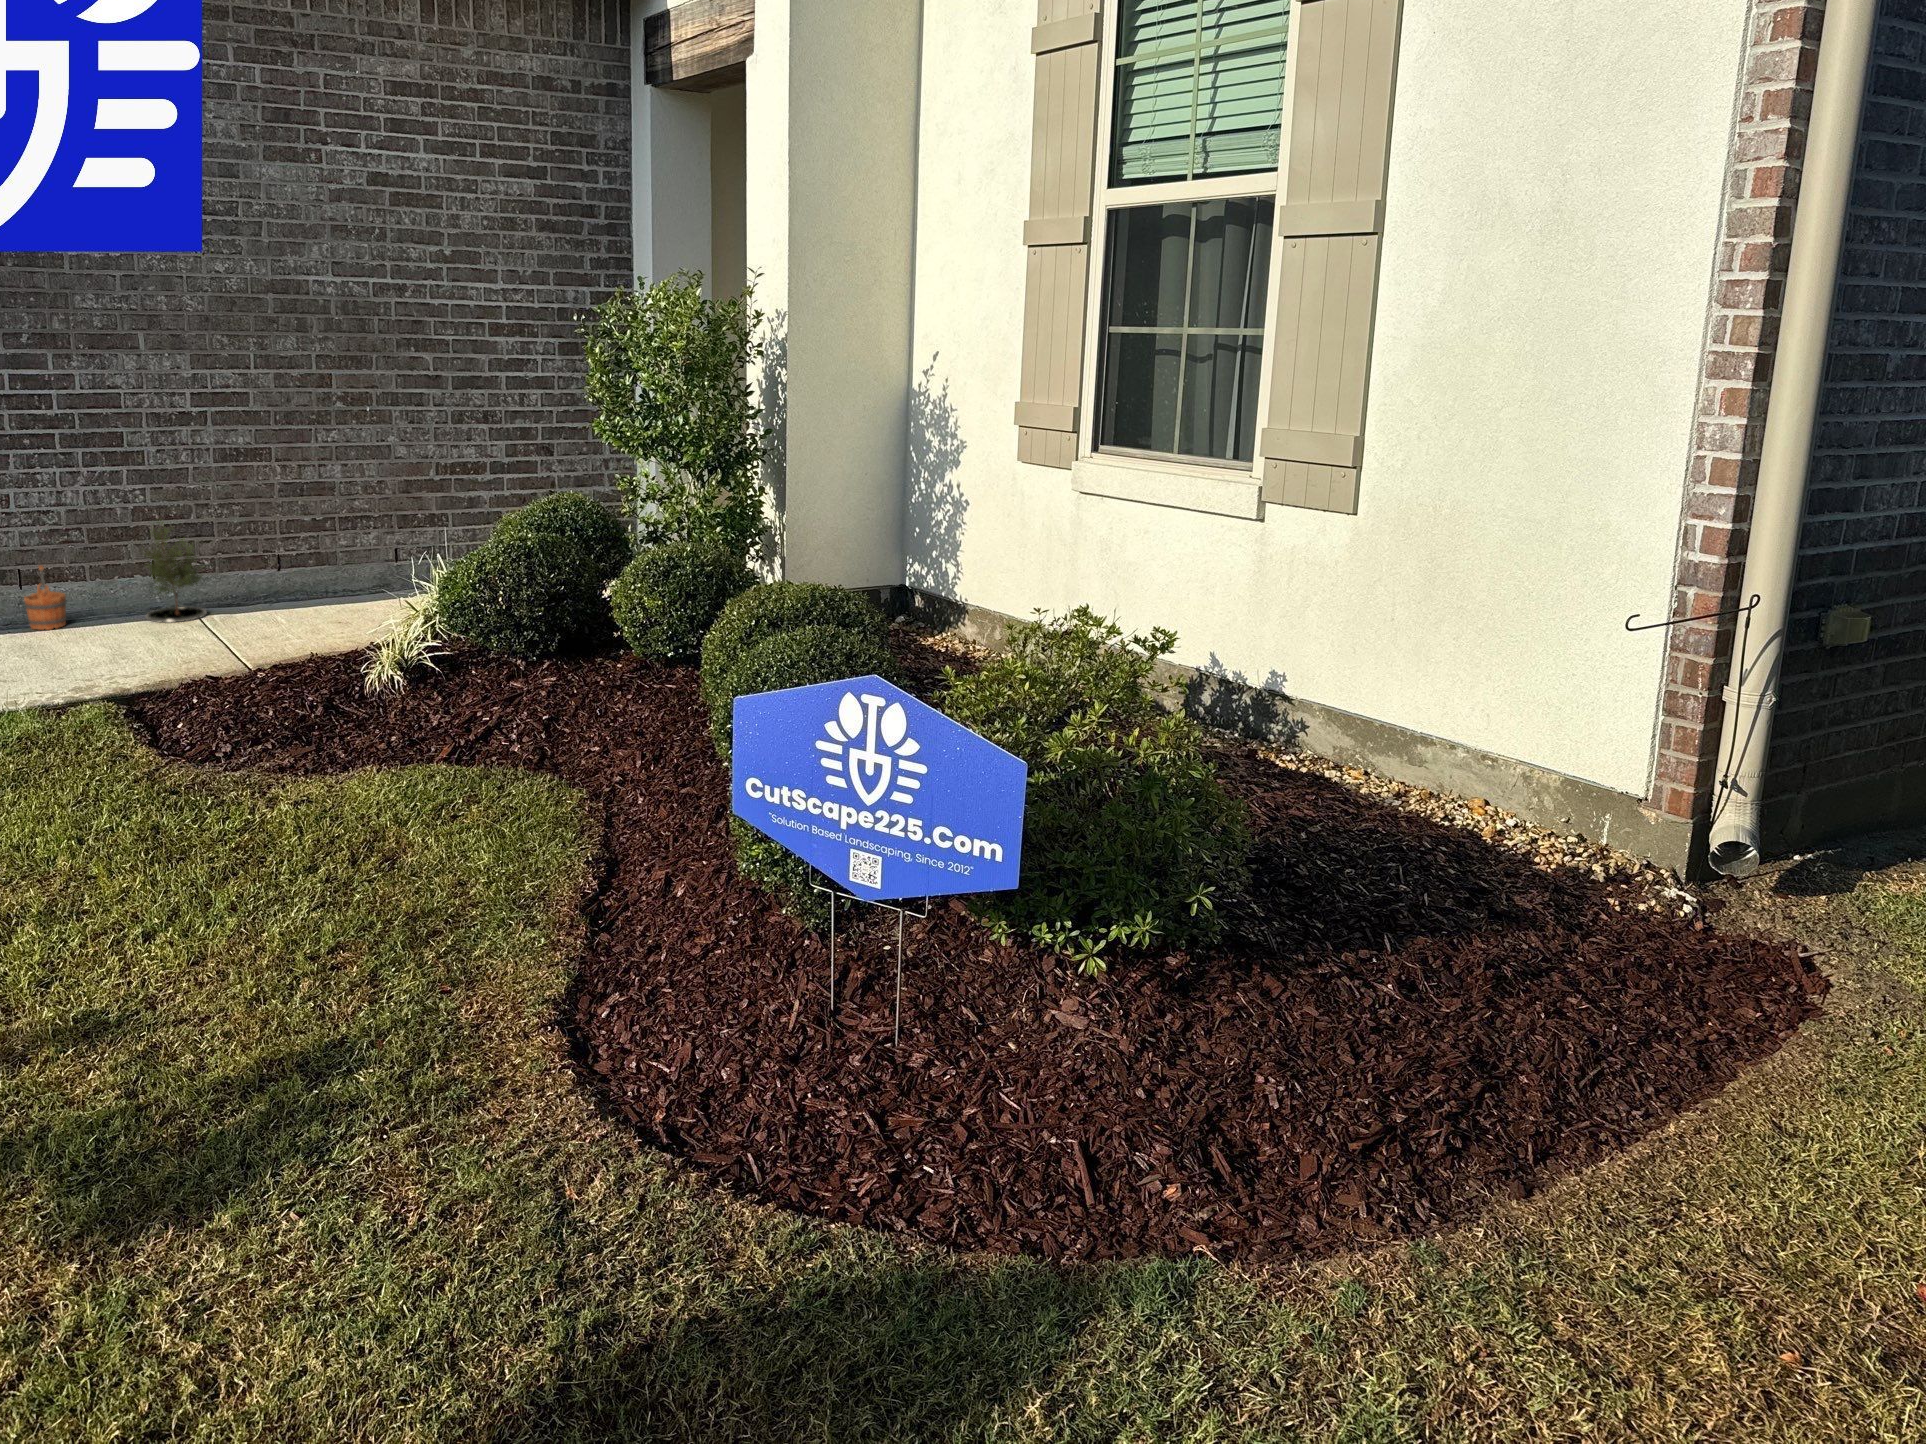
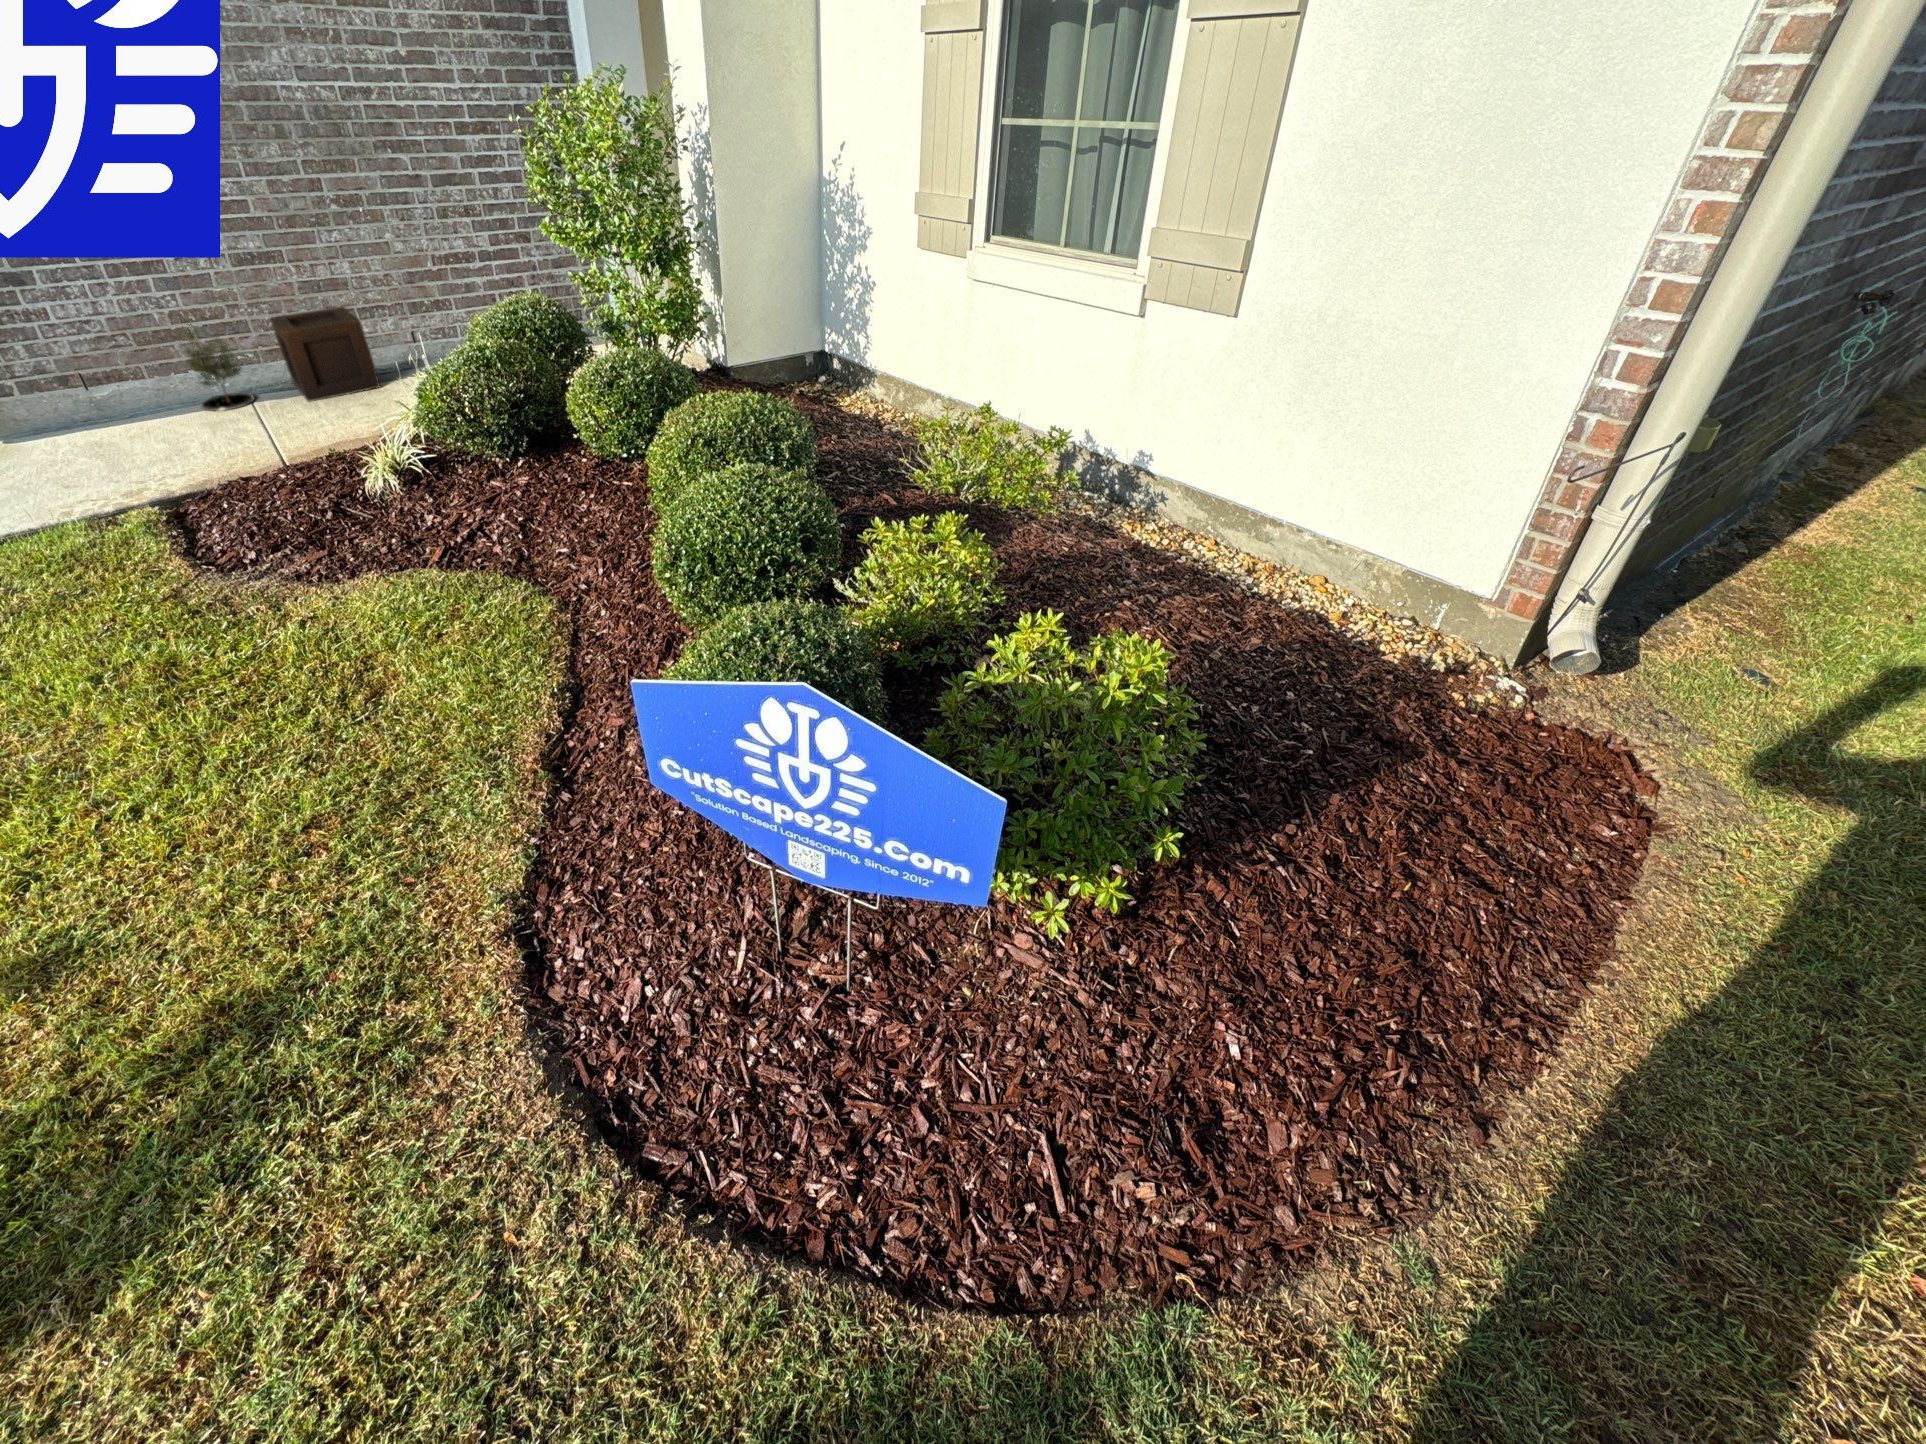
wooden crate: none [243,516,355,619] -> present [270,307,381,402]
wooden bucket: present [24,565,67,630] -> none [83,369,130,425]

